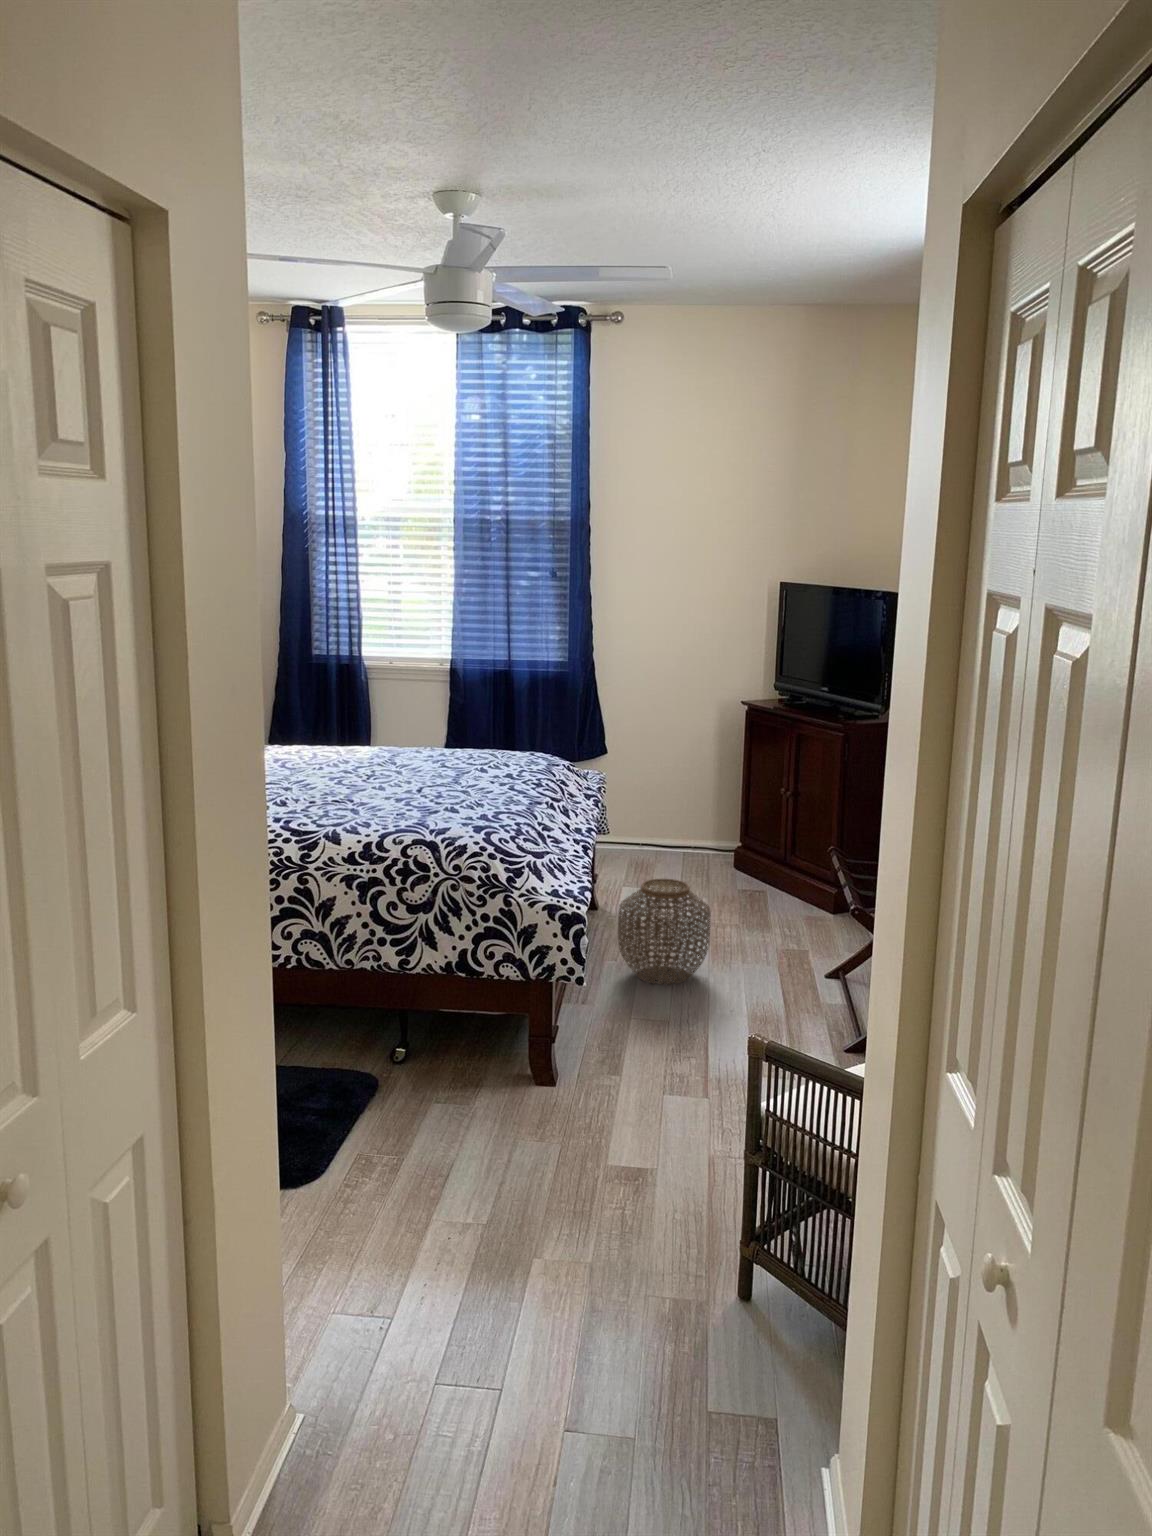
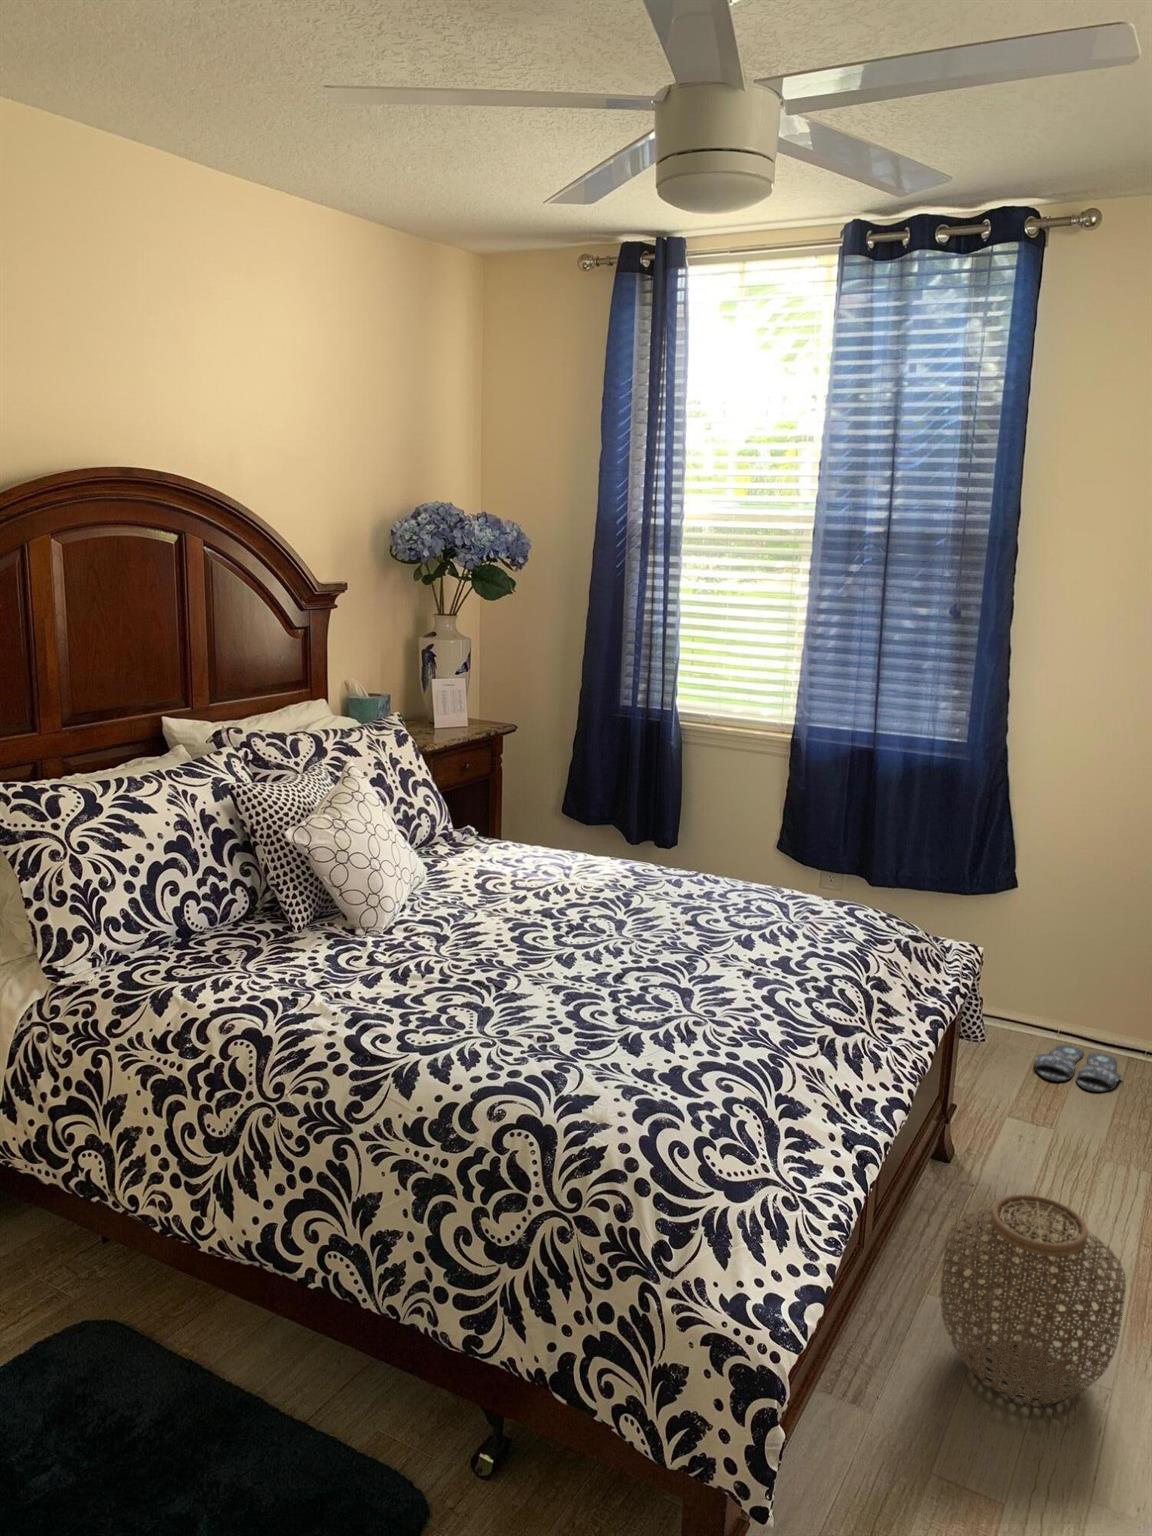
slippers: none [627,852,678,870] -> present [1035,1045,1122,1092]

